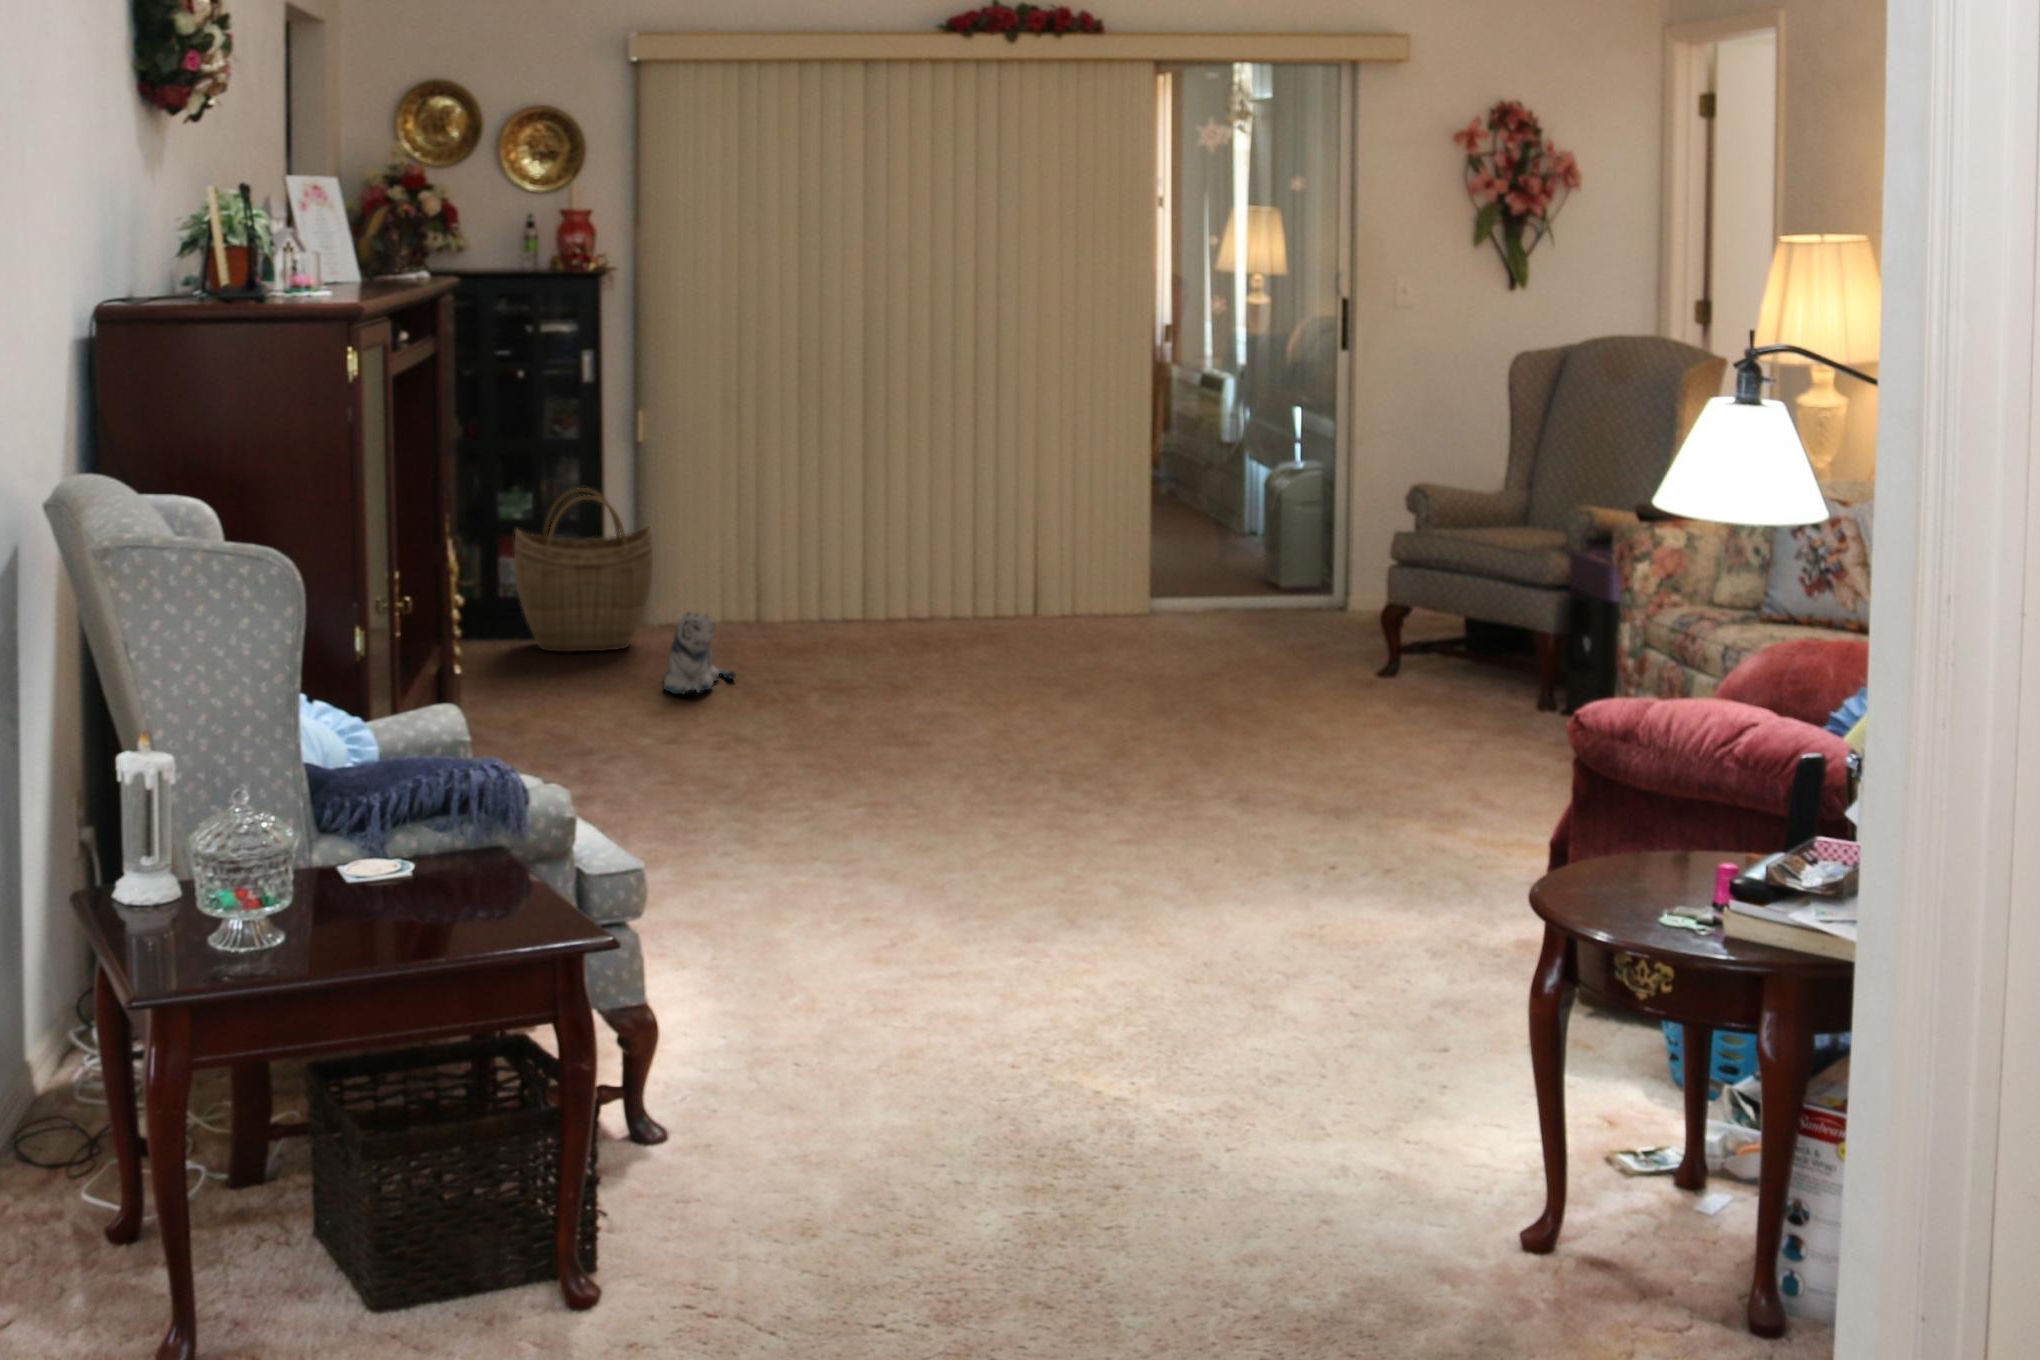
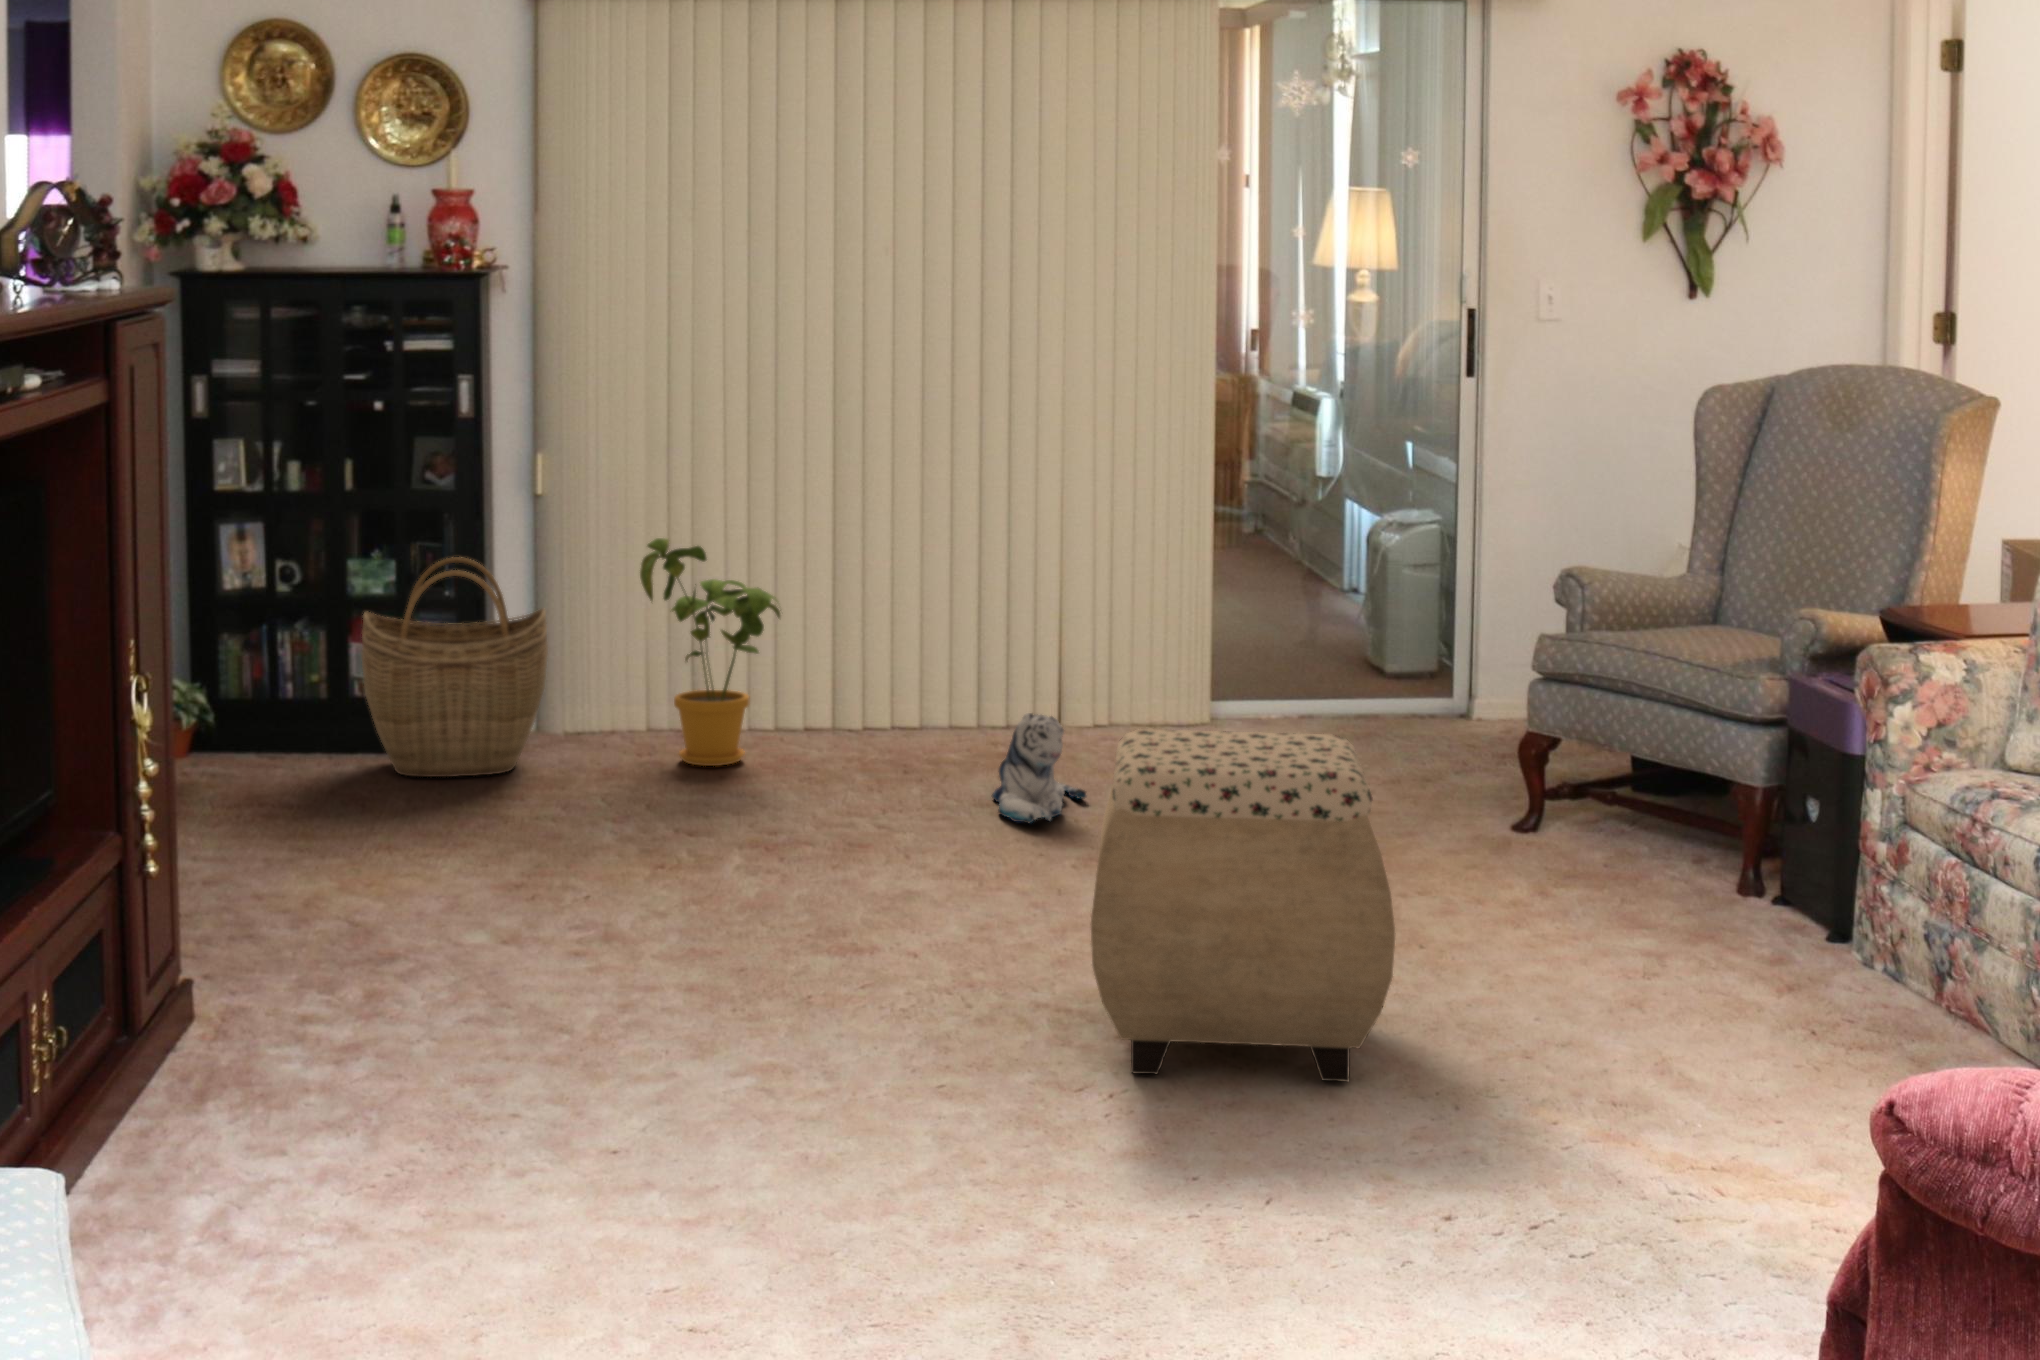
house plant: none [721,471,831,643] -> present [640,538,780,766]
ottoman: none [1090,583,1298,812] -> present [1091,729,1395,1081]
plush toy: present [663,612,736,694] -> present [992,713,1086,823]

